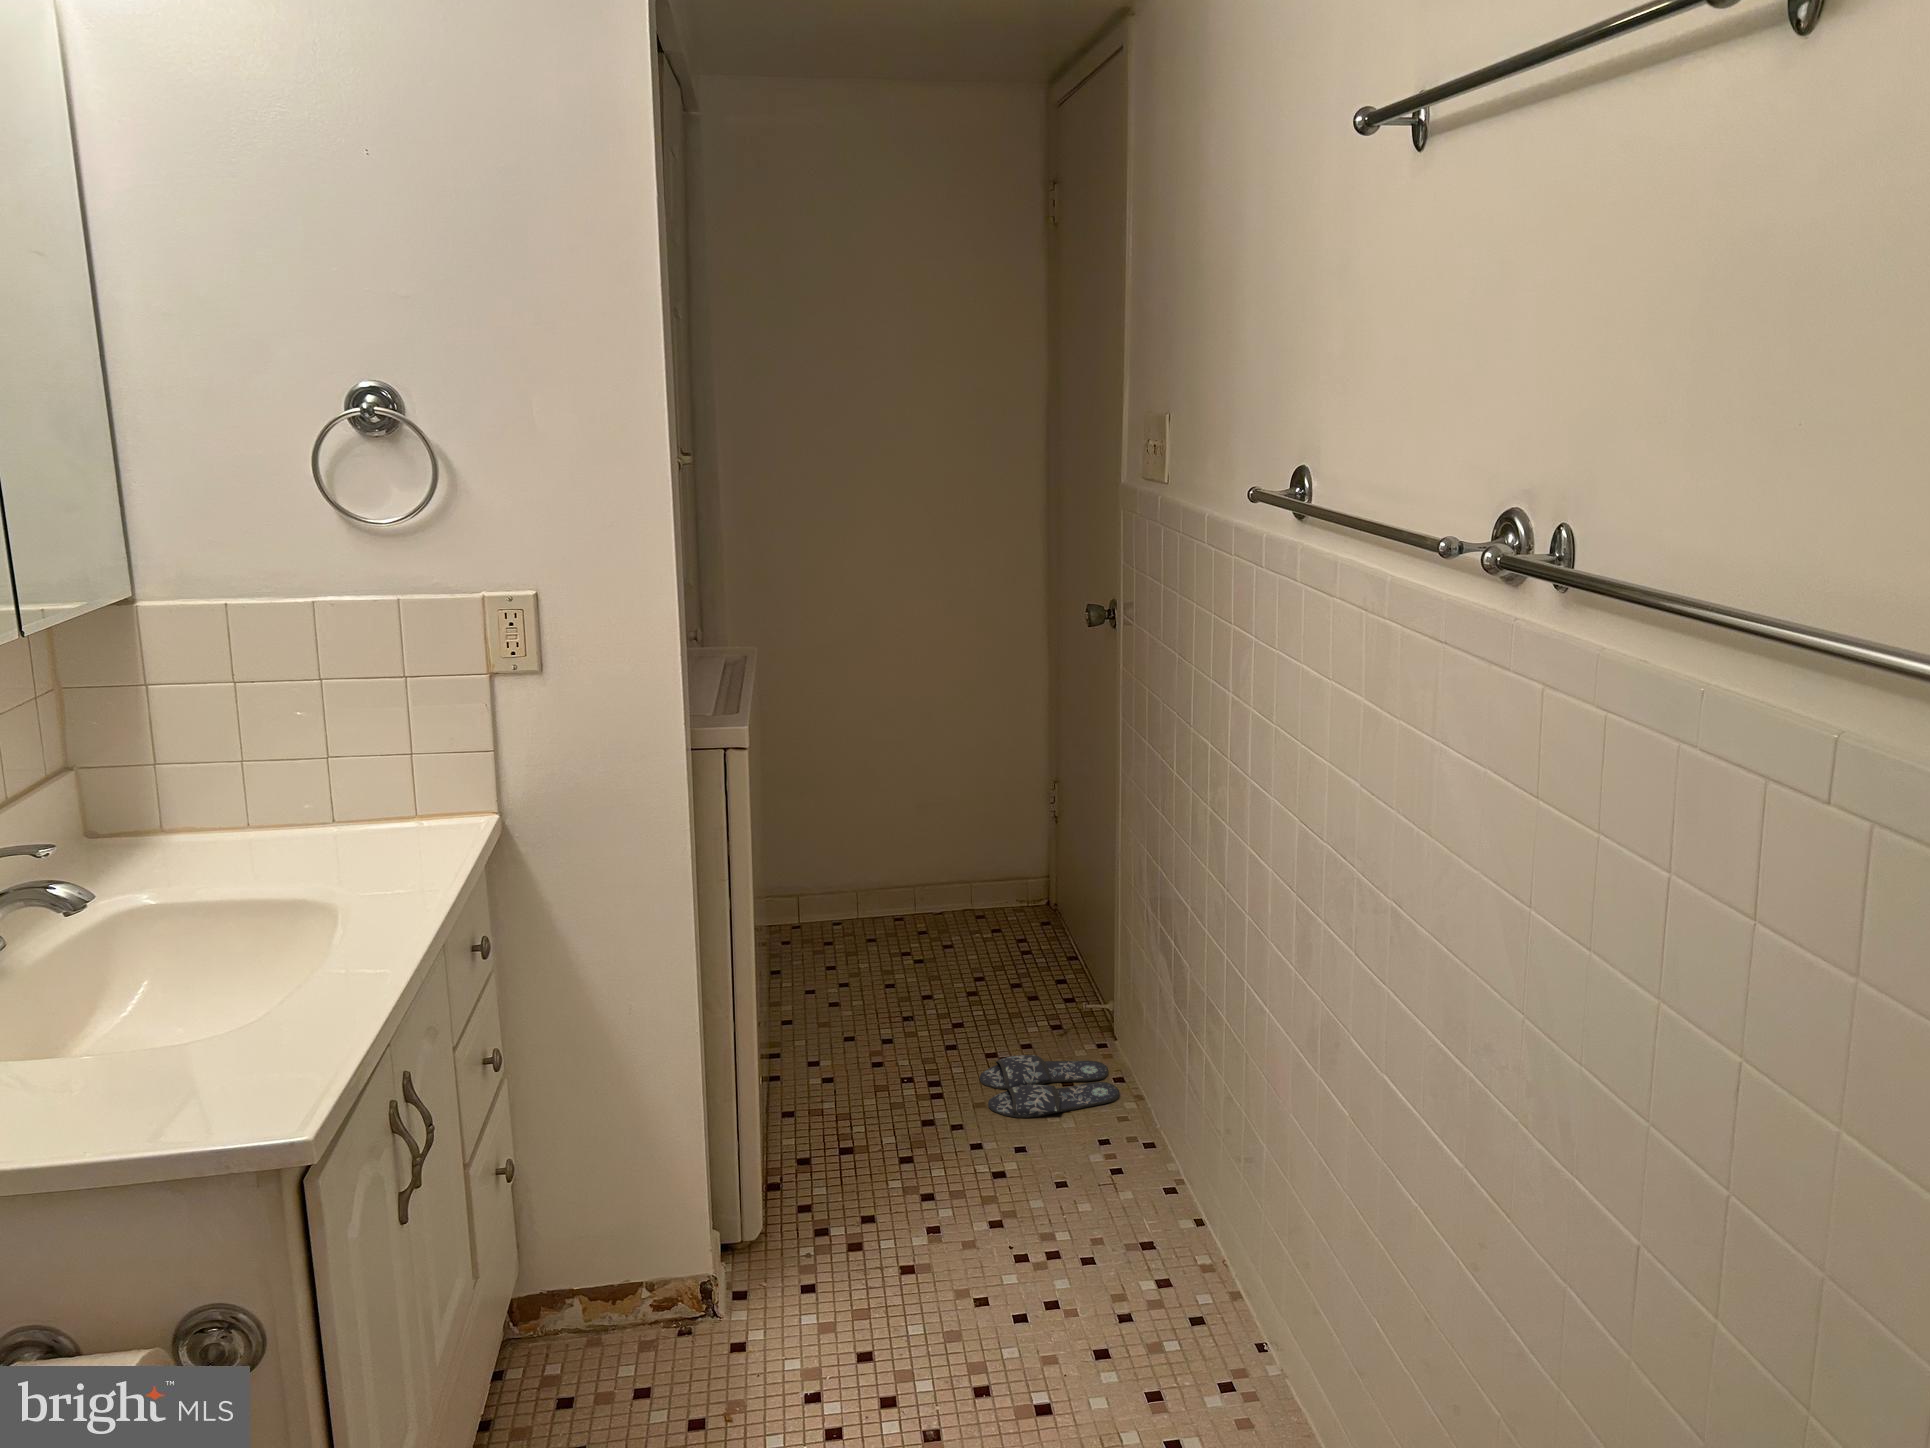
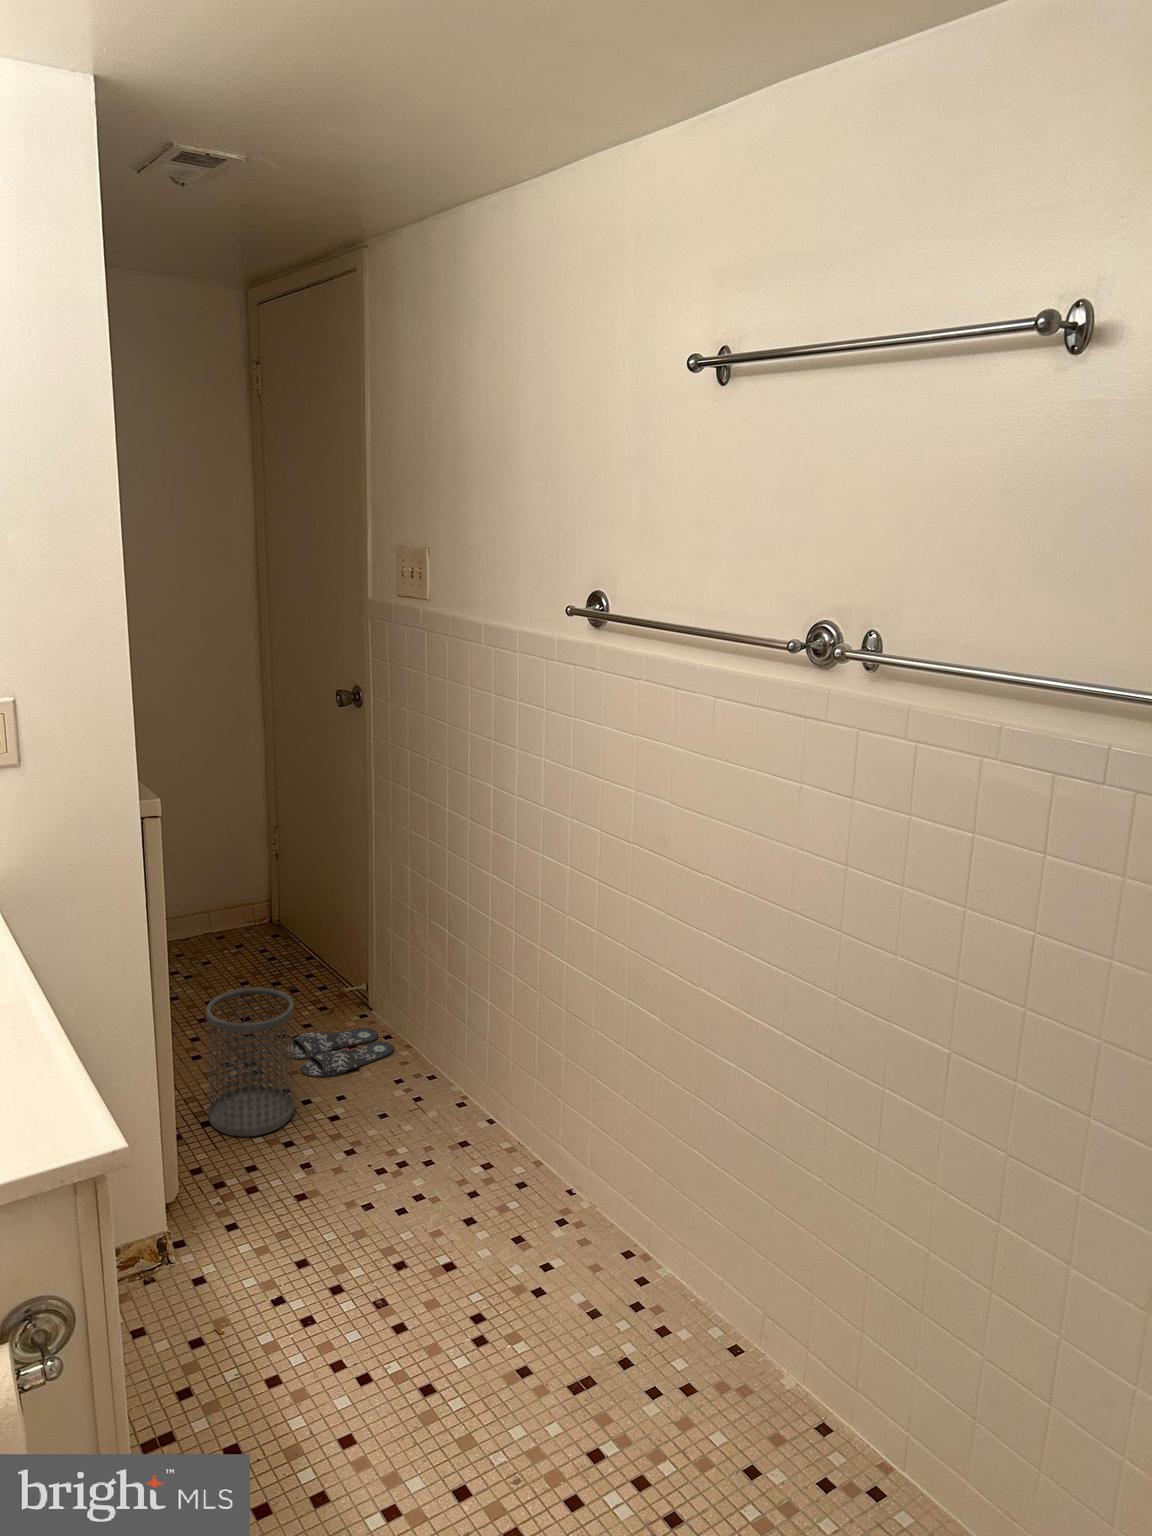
wastebasket: none [845,984,955,1177] -> present [206,987,294,1136]

